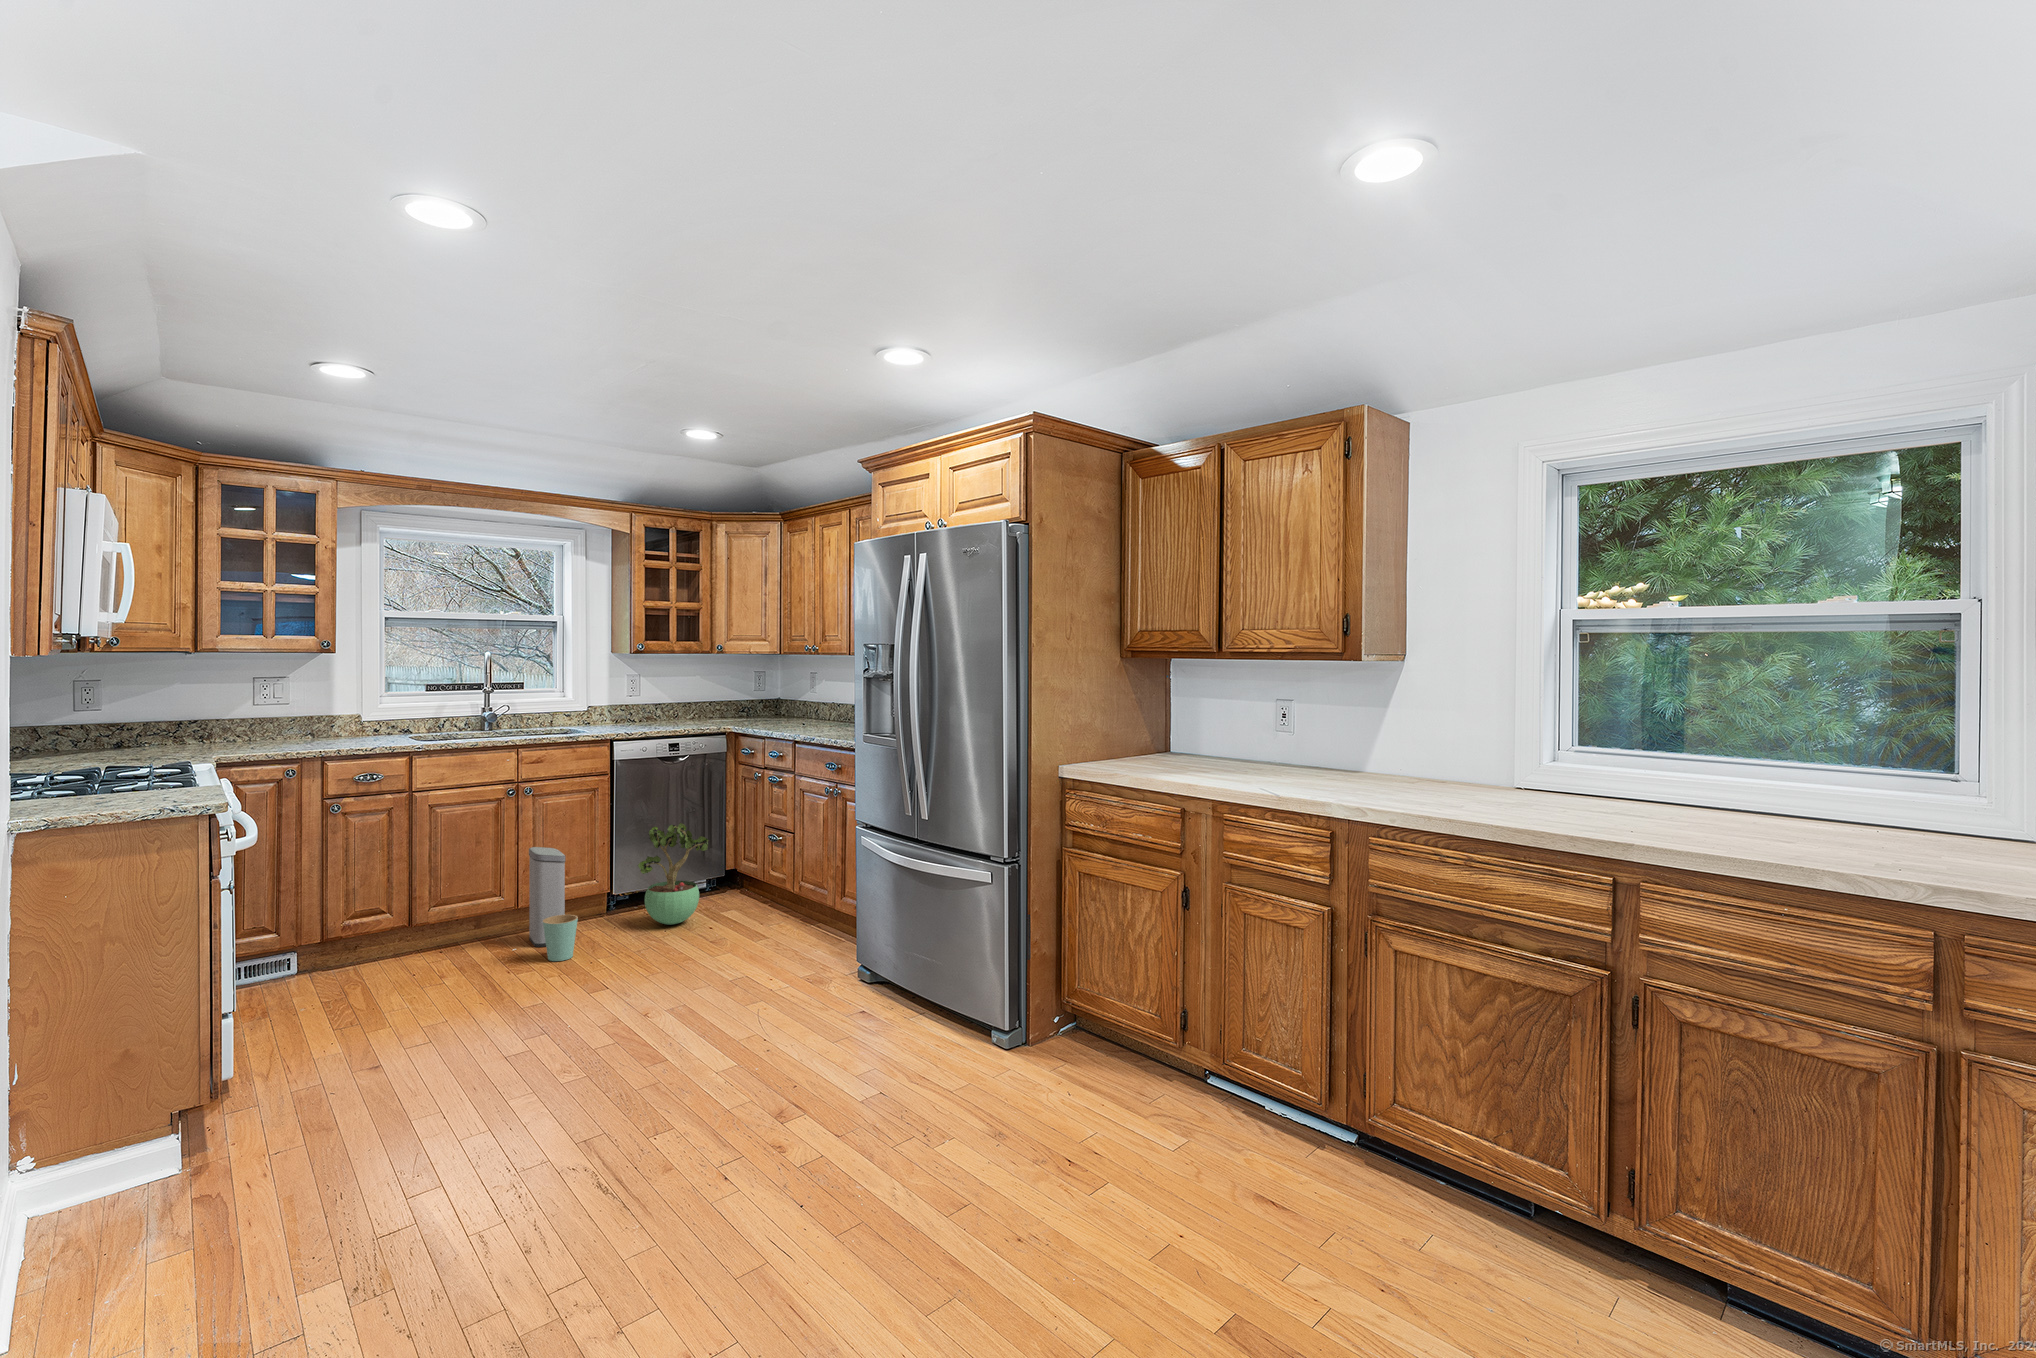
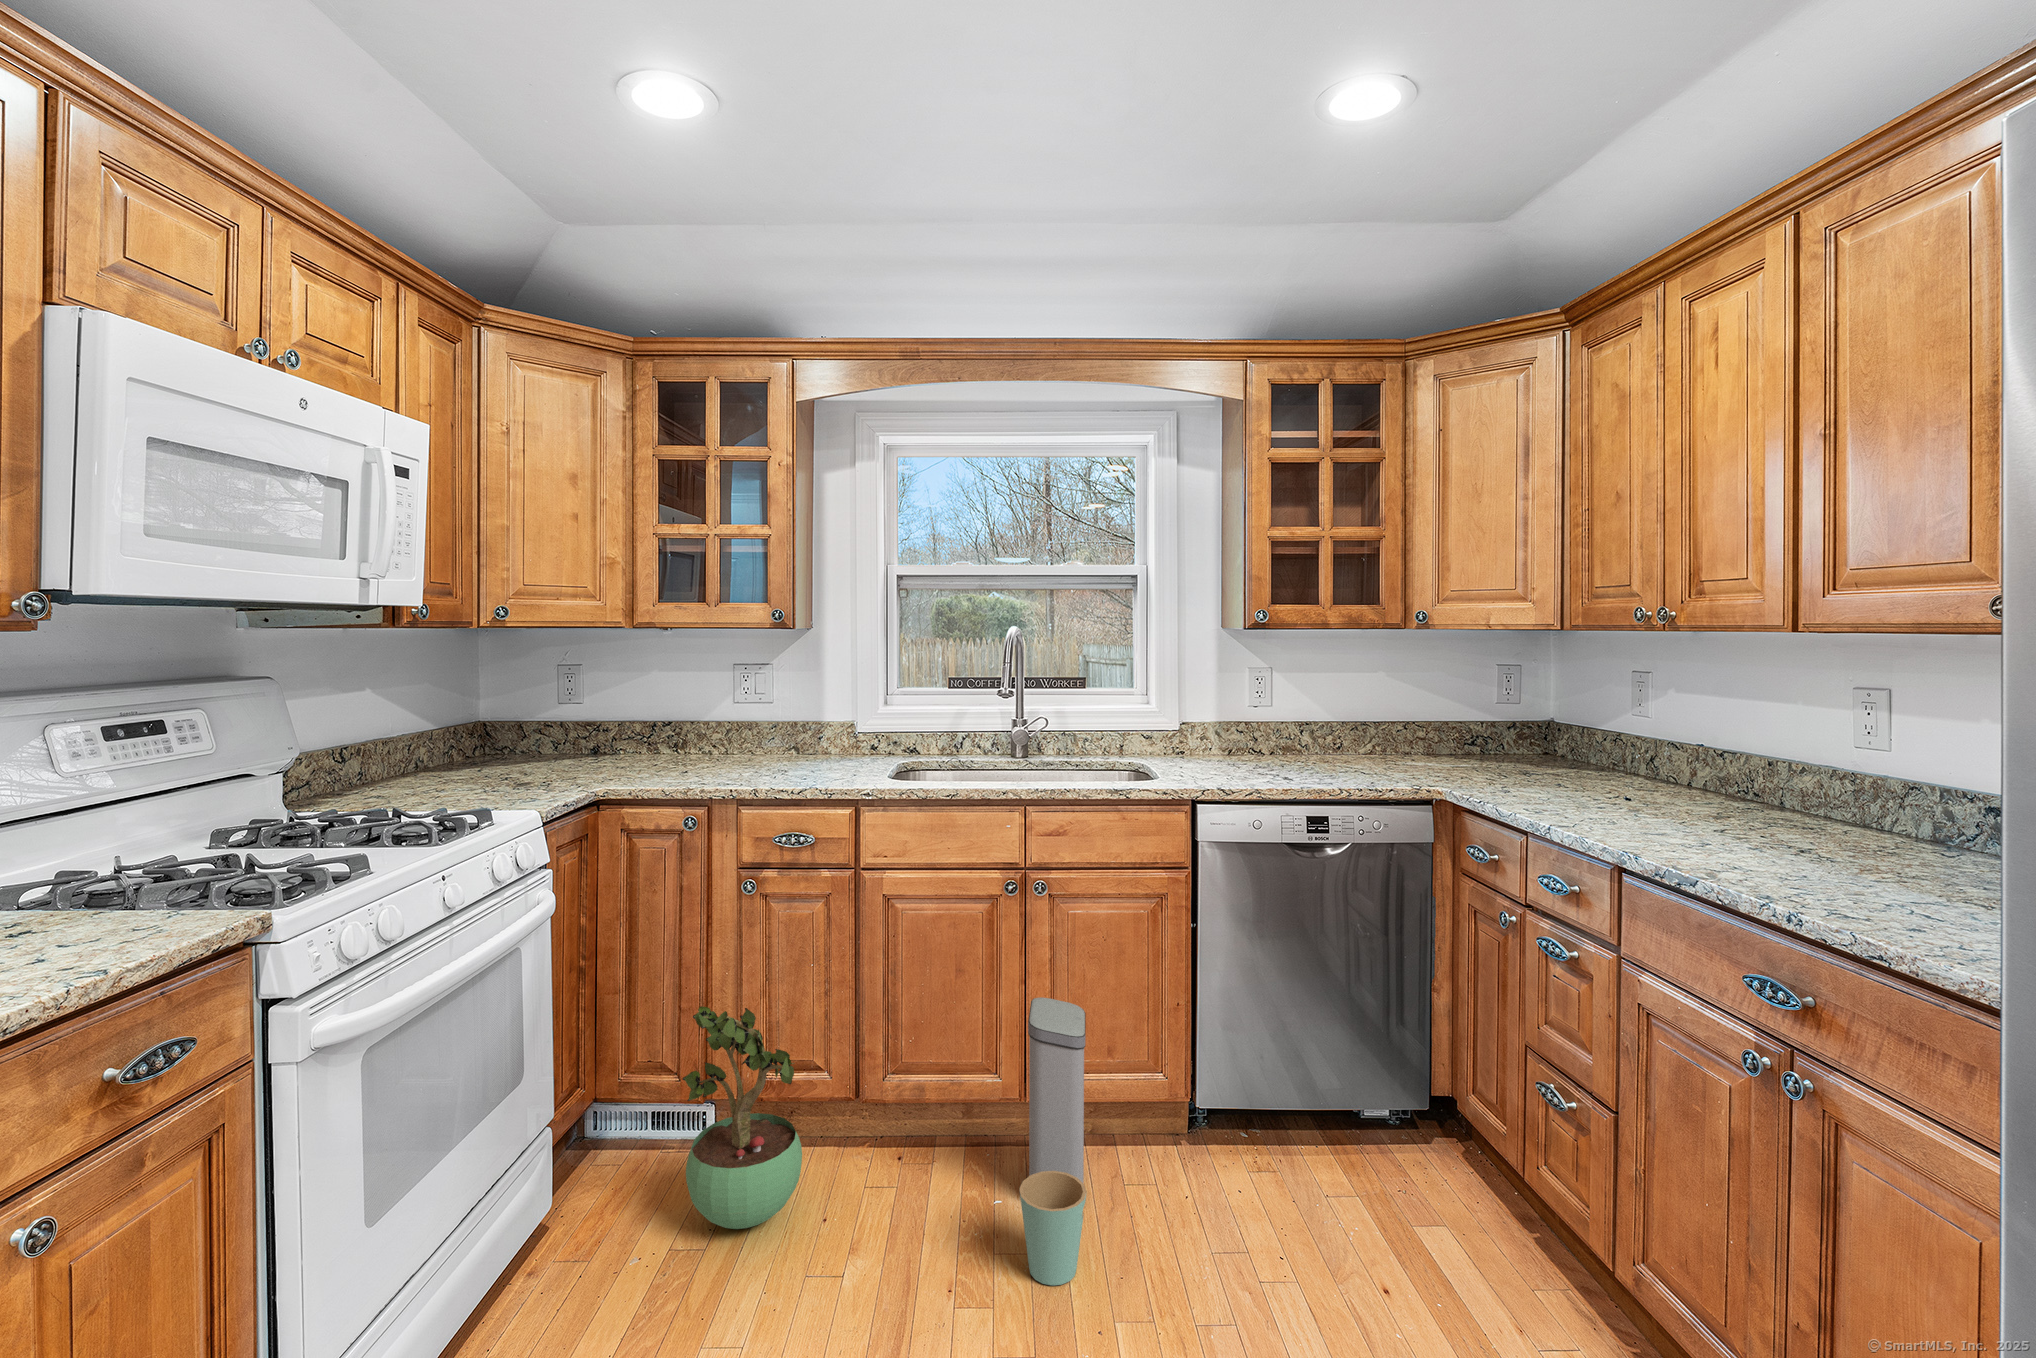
potted plant: present [638,823,708,925] -> present [683,1006,802,1229]

